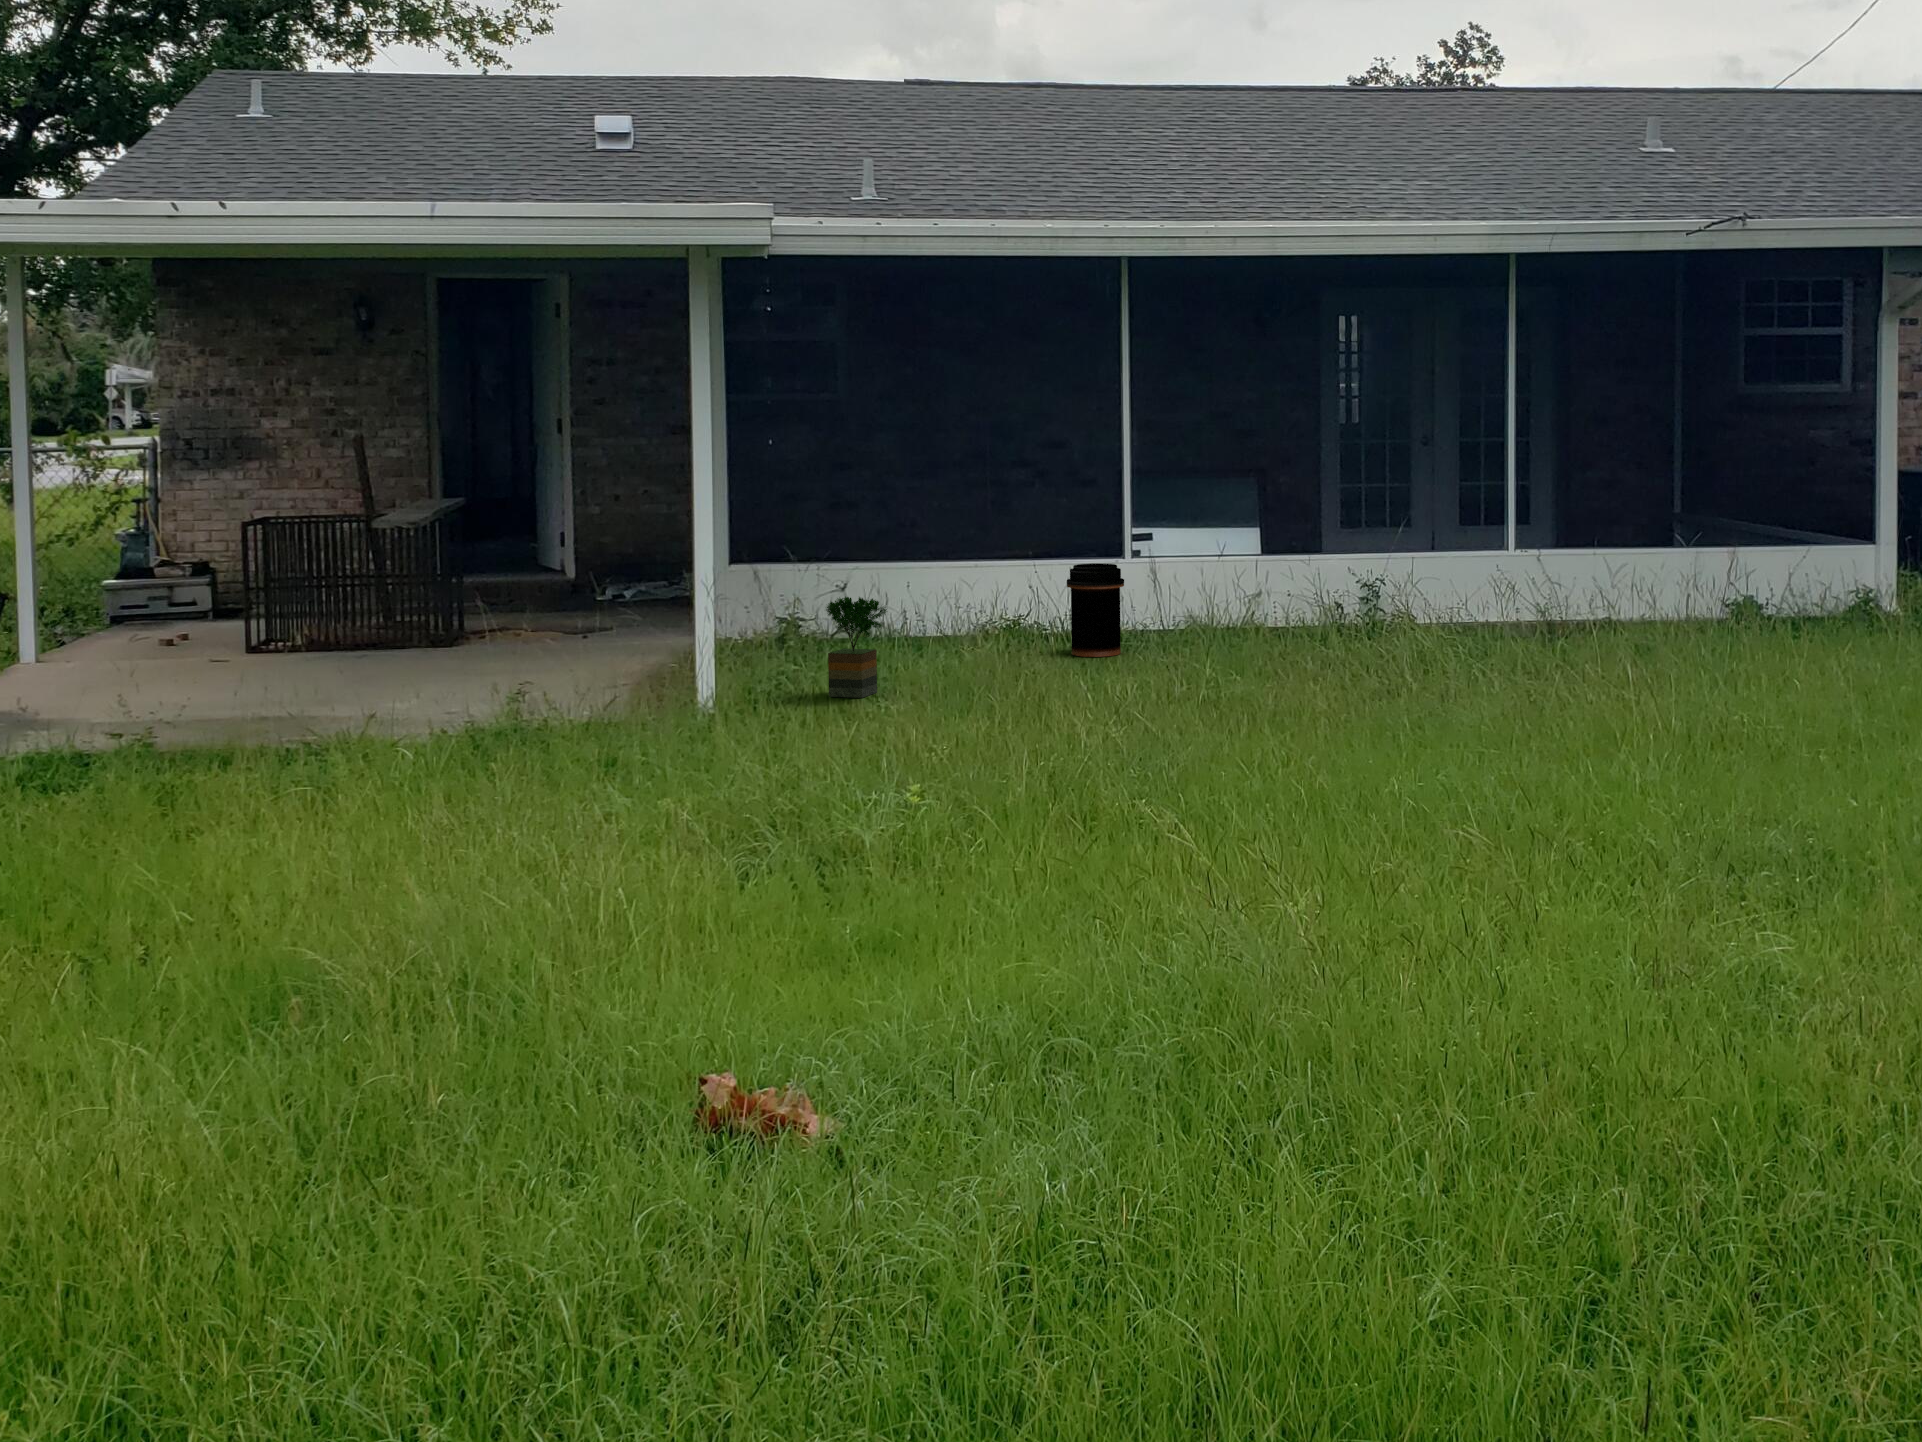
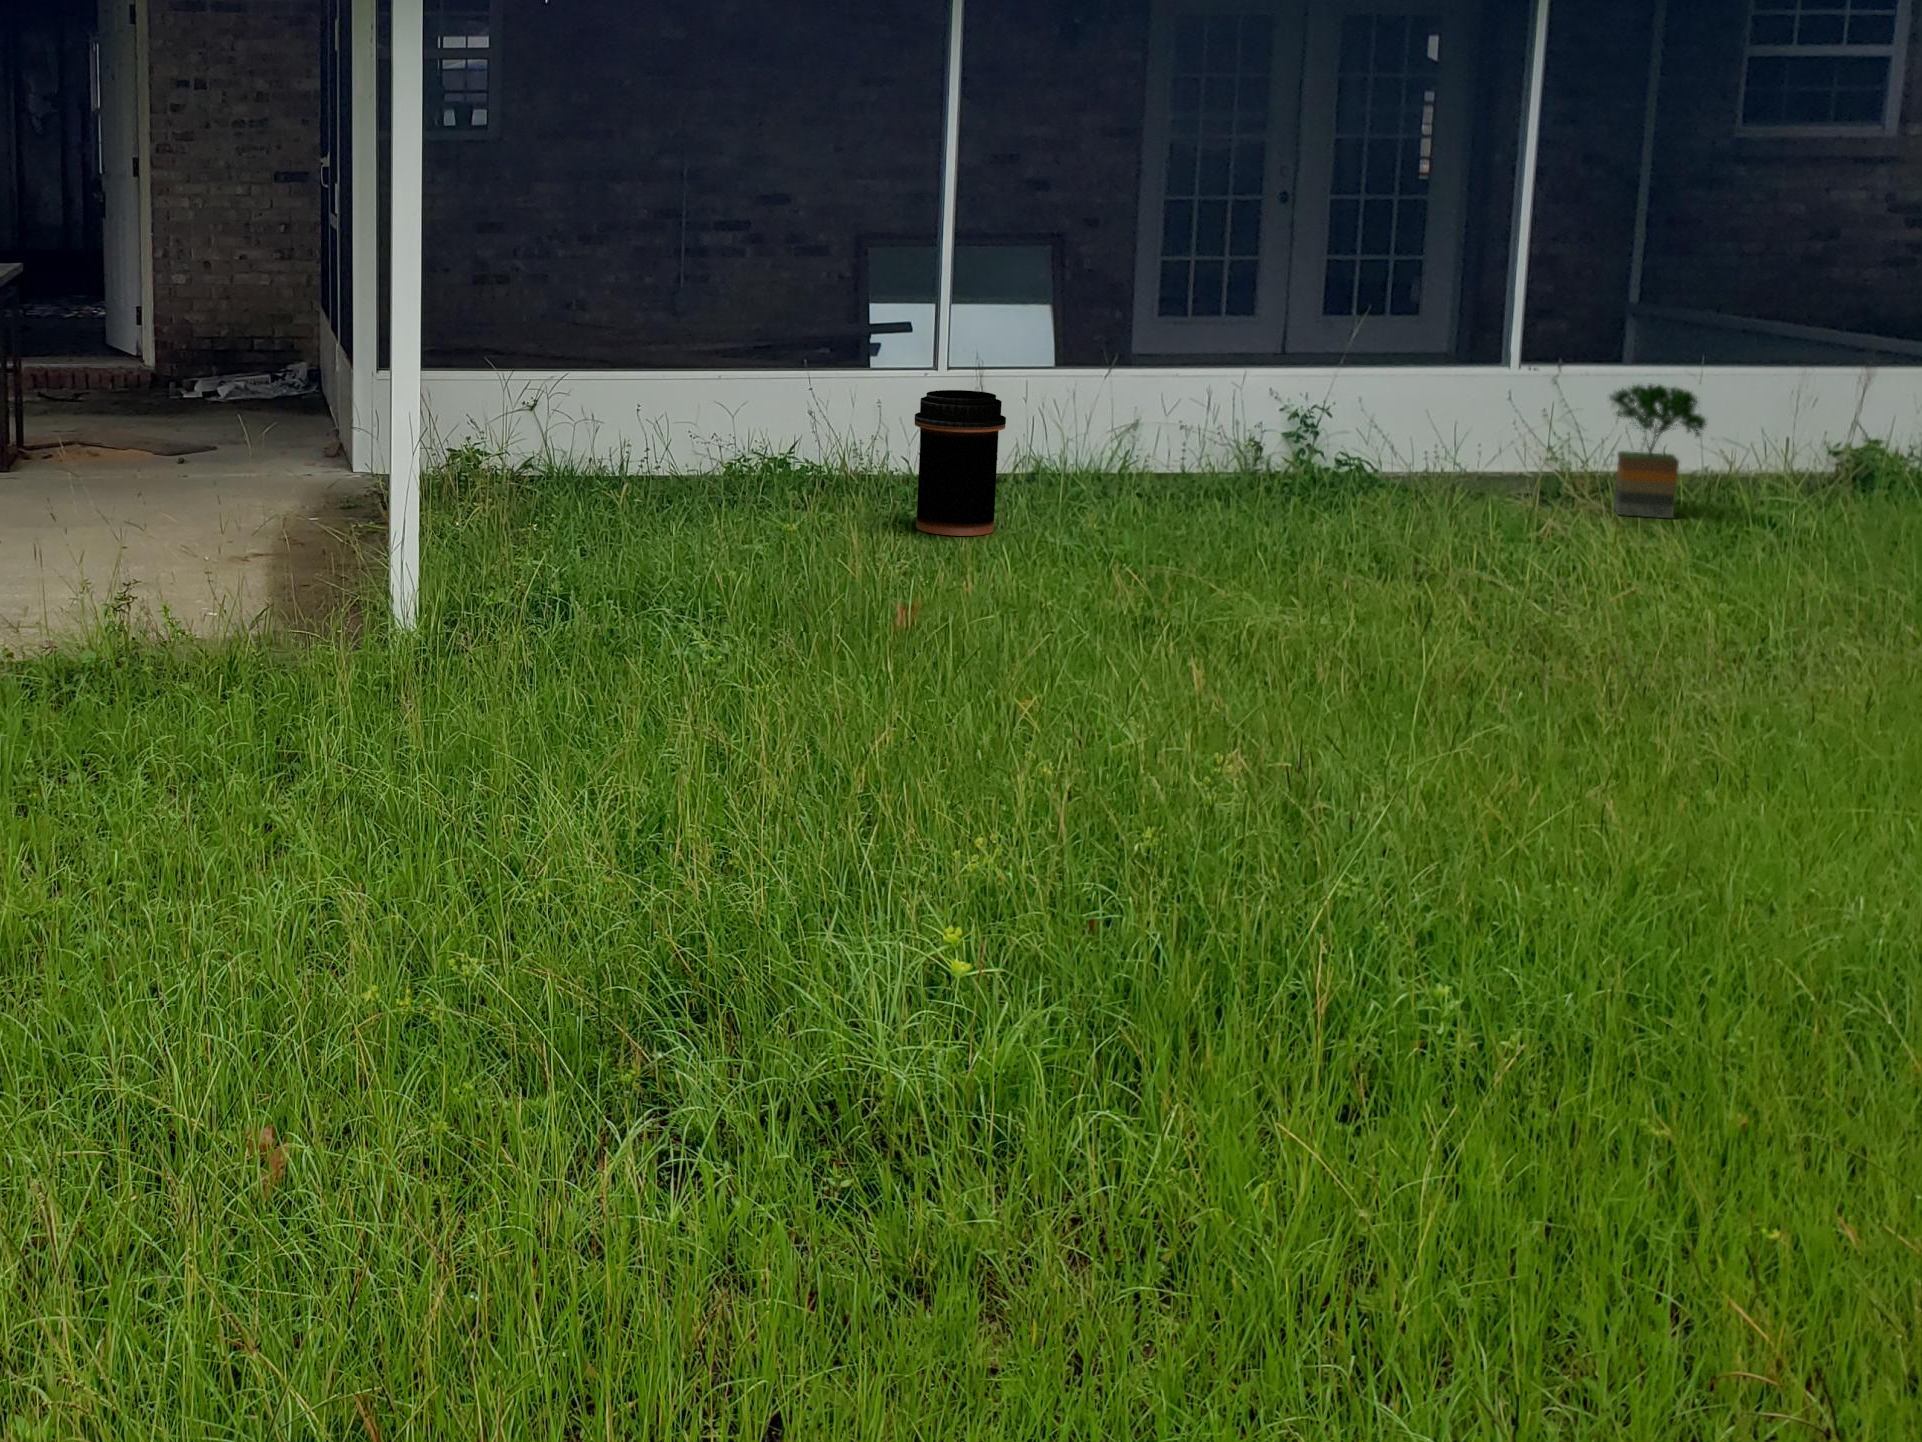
potted tree: present [826,596,887,698] -> present [1610,383,1707,518]

